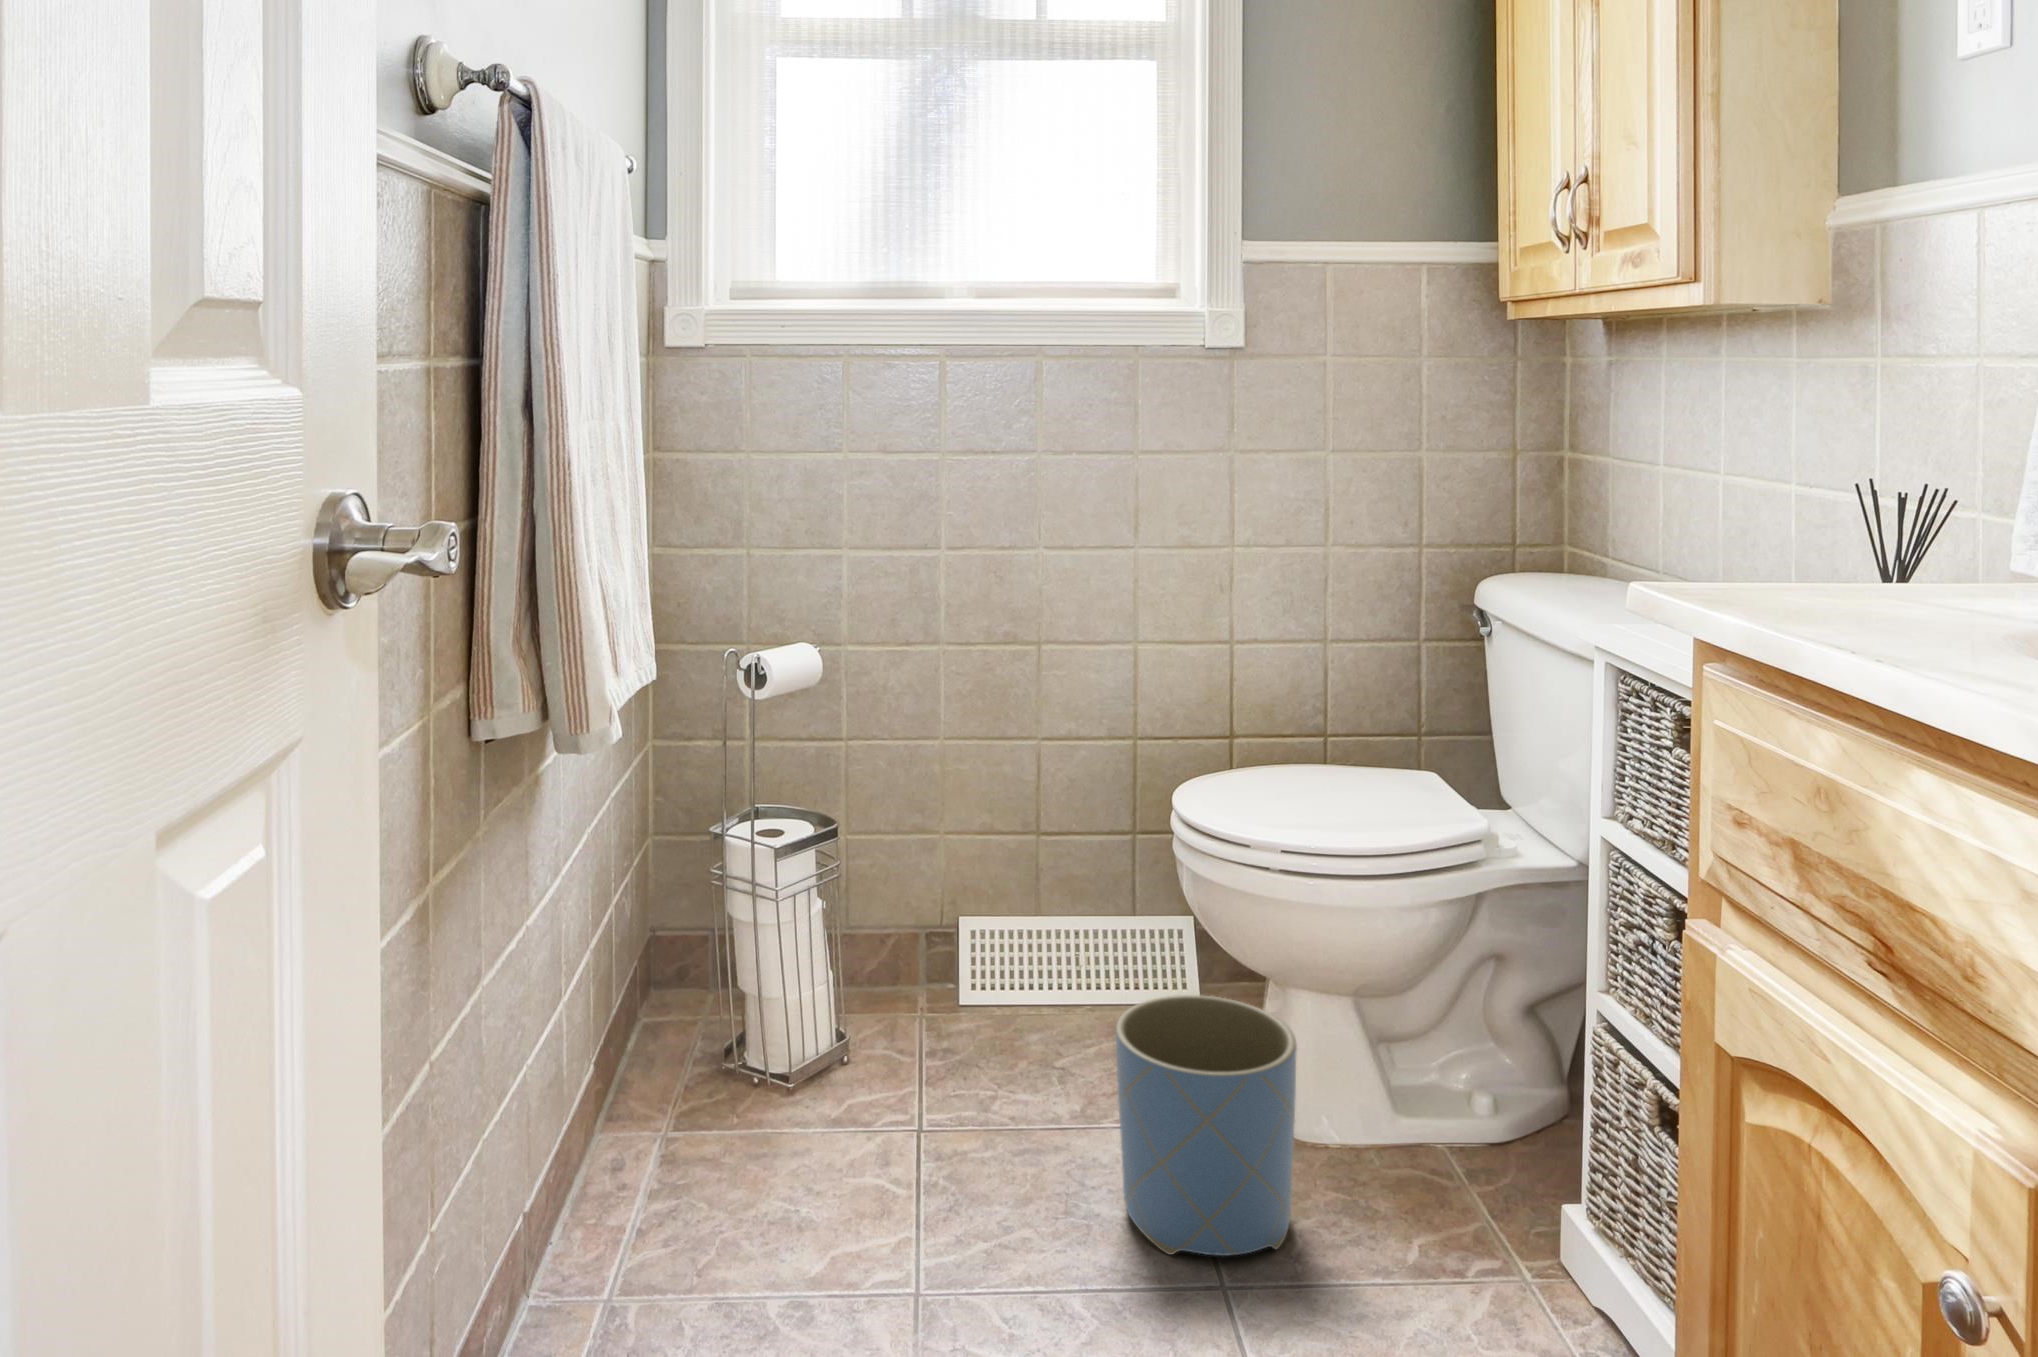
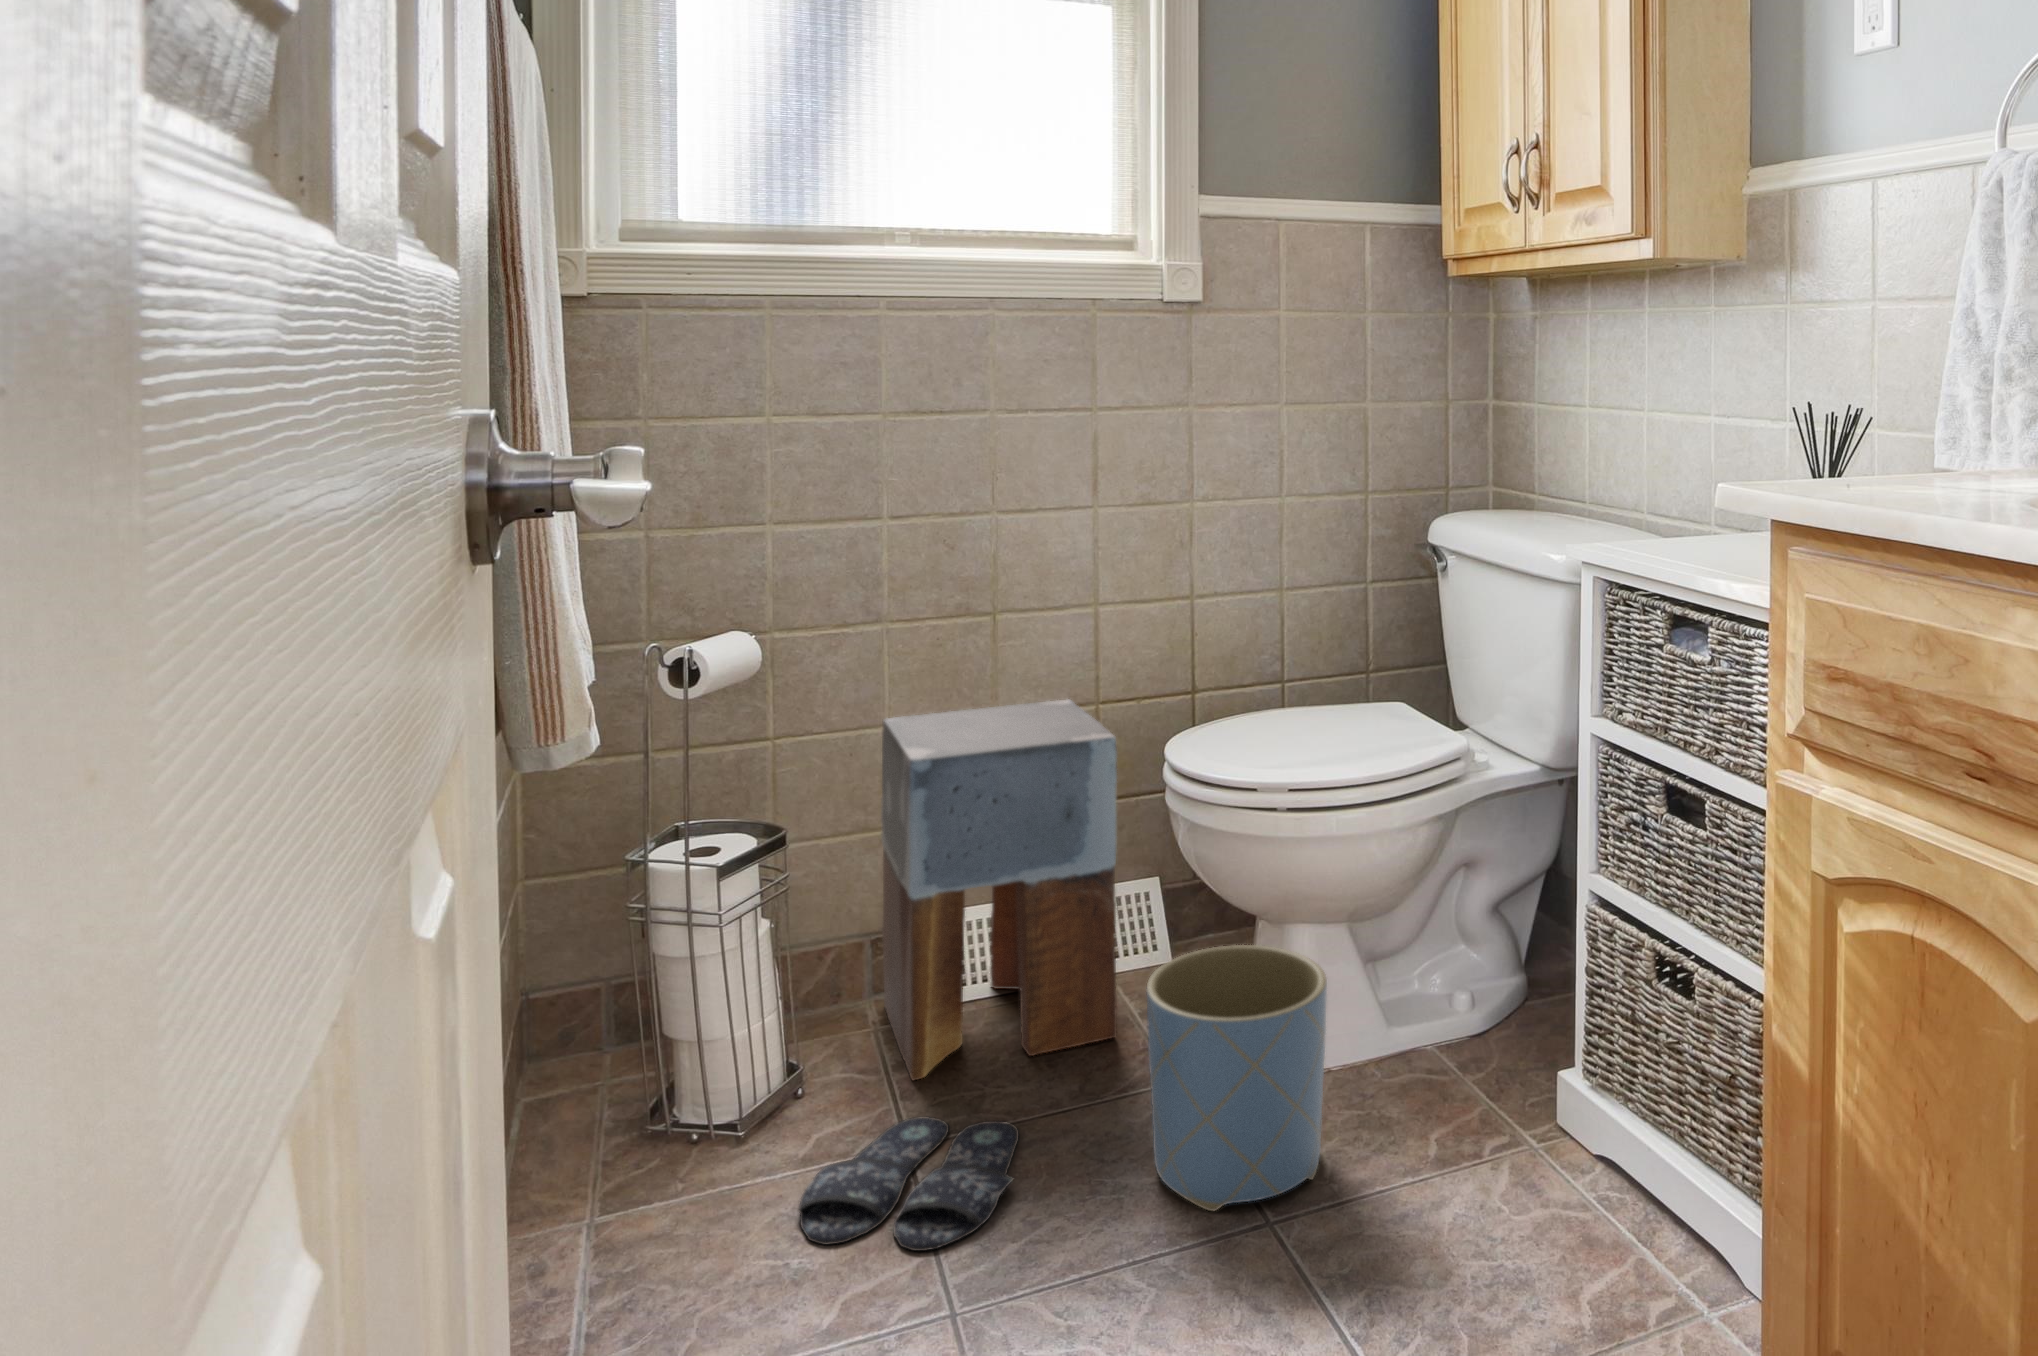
stool: none [932,730,1129,1065] -> present [881,700,1117,1080]
slippers: none [813,1098,1014,1222] -> present [799,1117,1019,1251]

